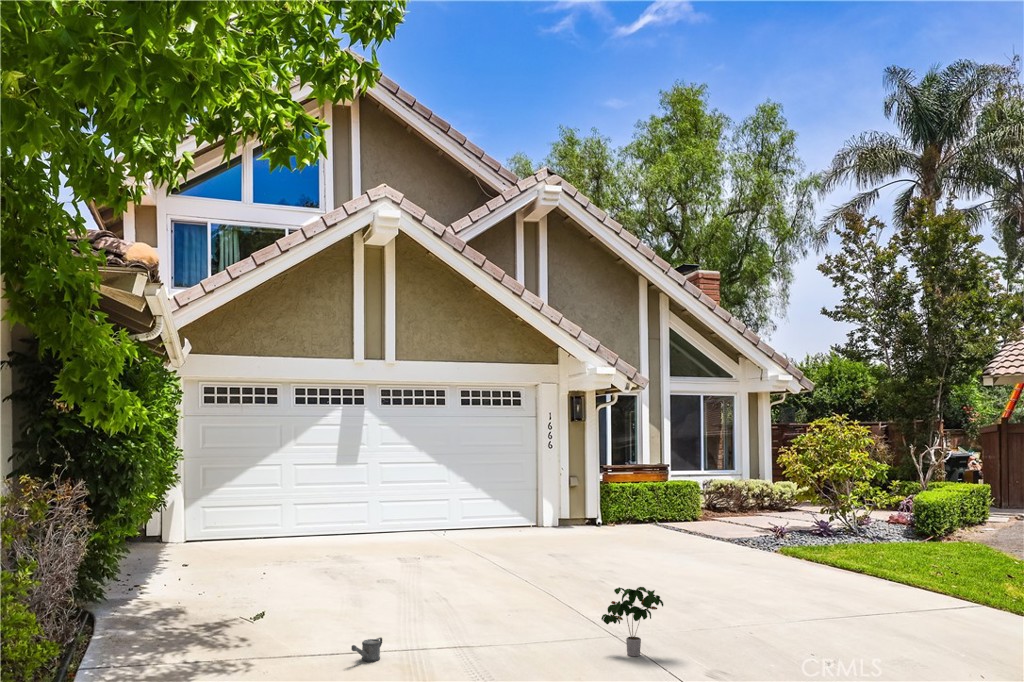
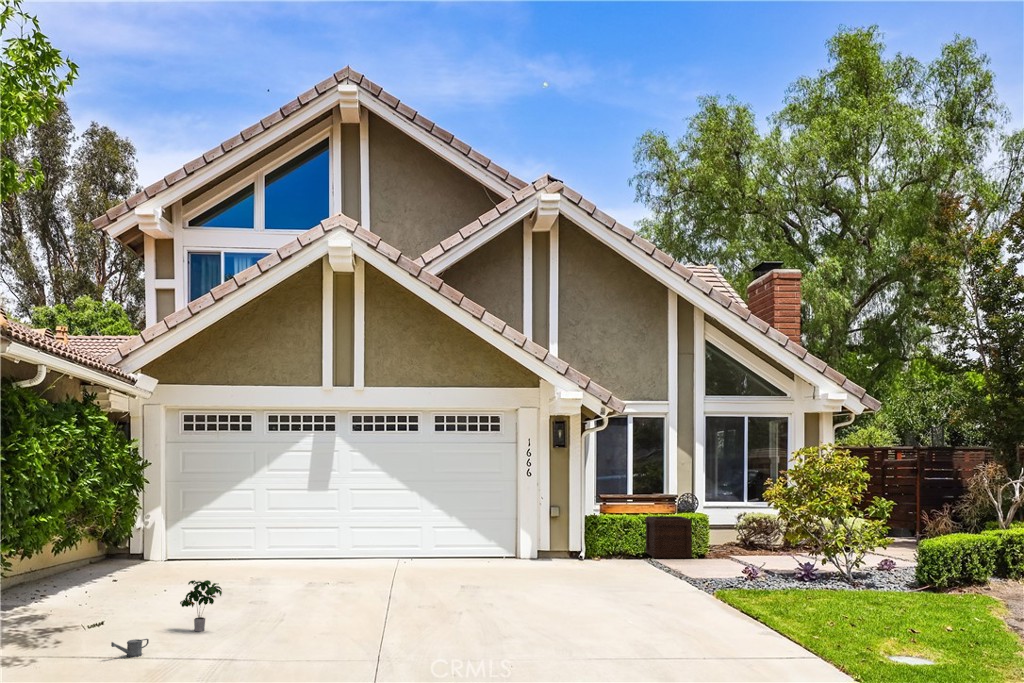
wooden crate: none [645,485,694,524] -> present [646,516,692,558]
potted plant: present [601,587,663,656] -> present [180,580,222,631]

